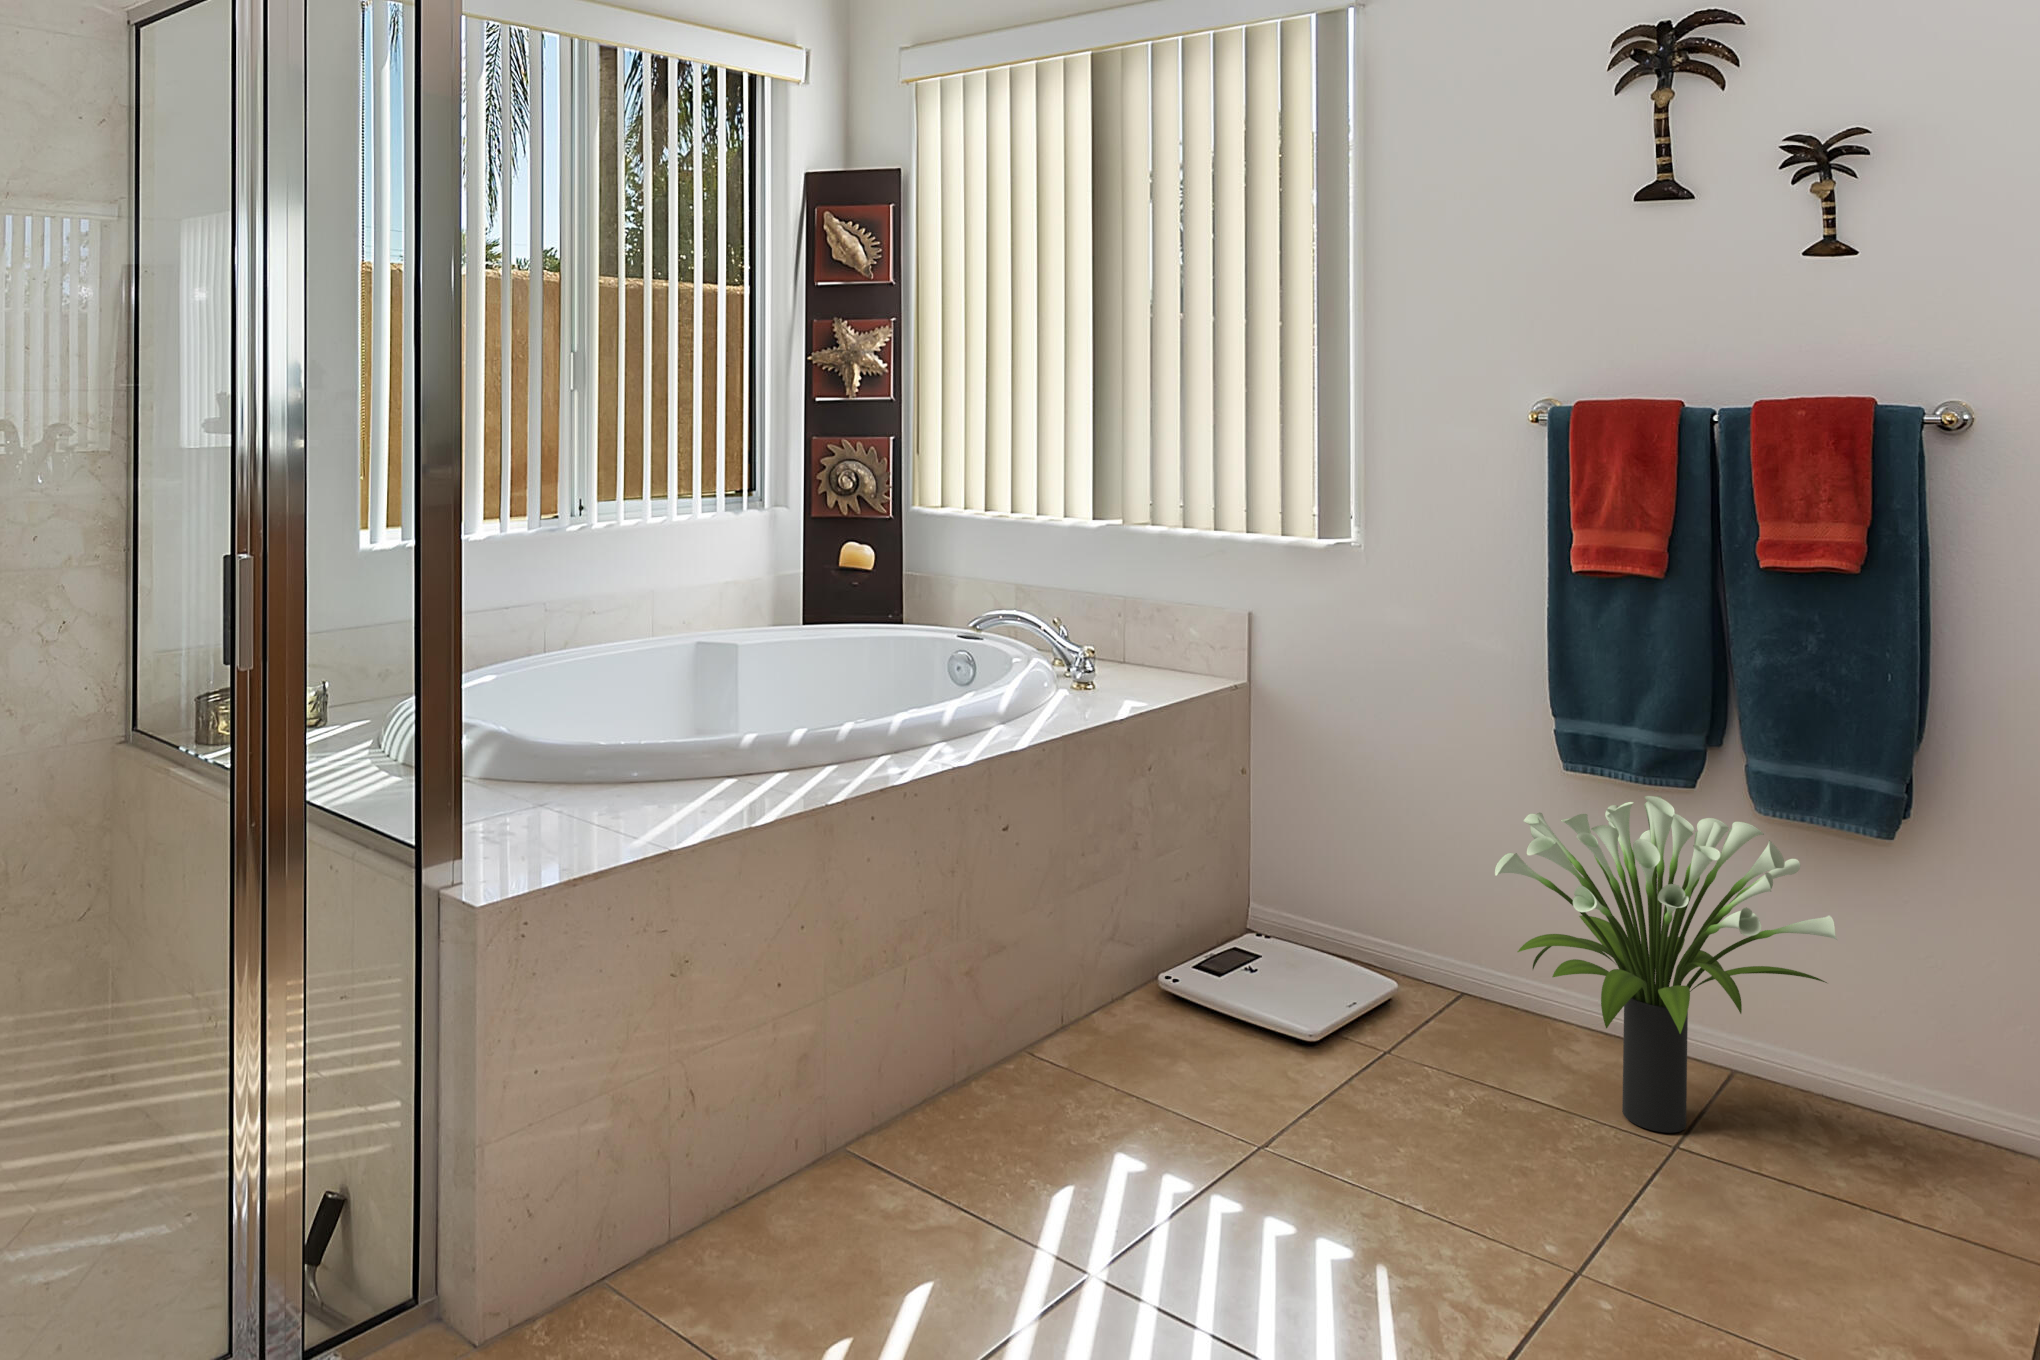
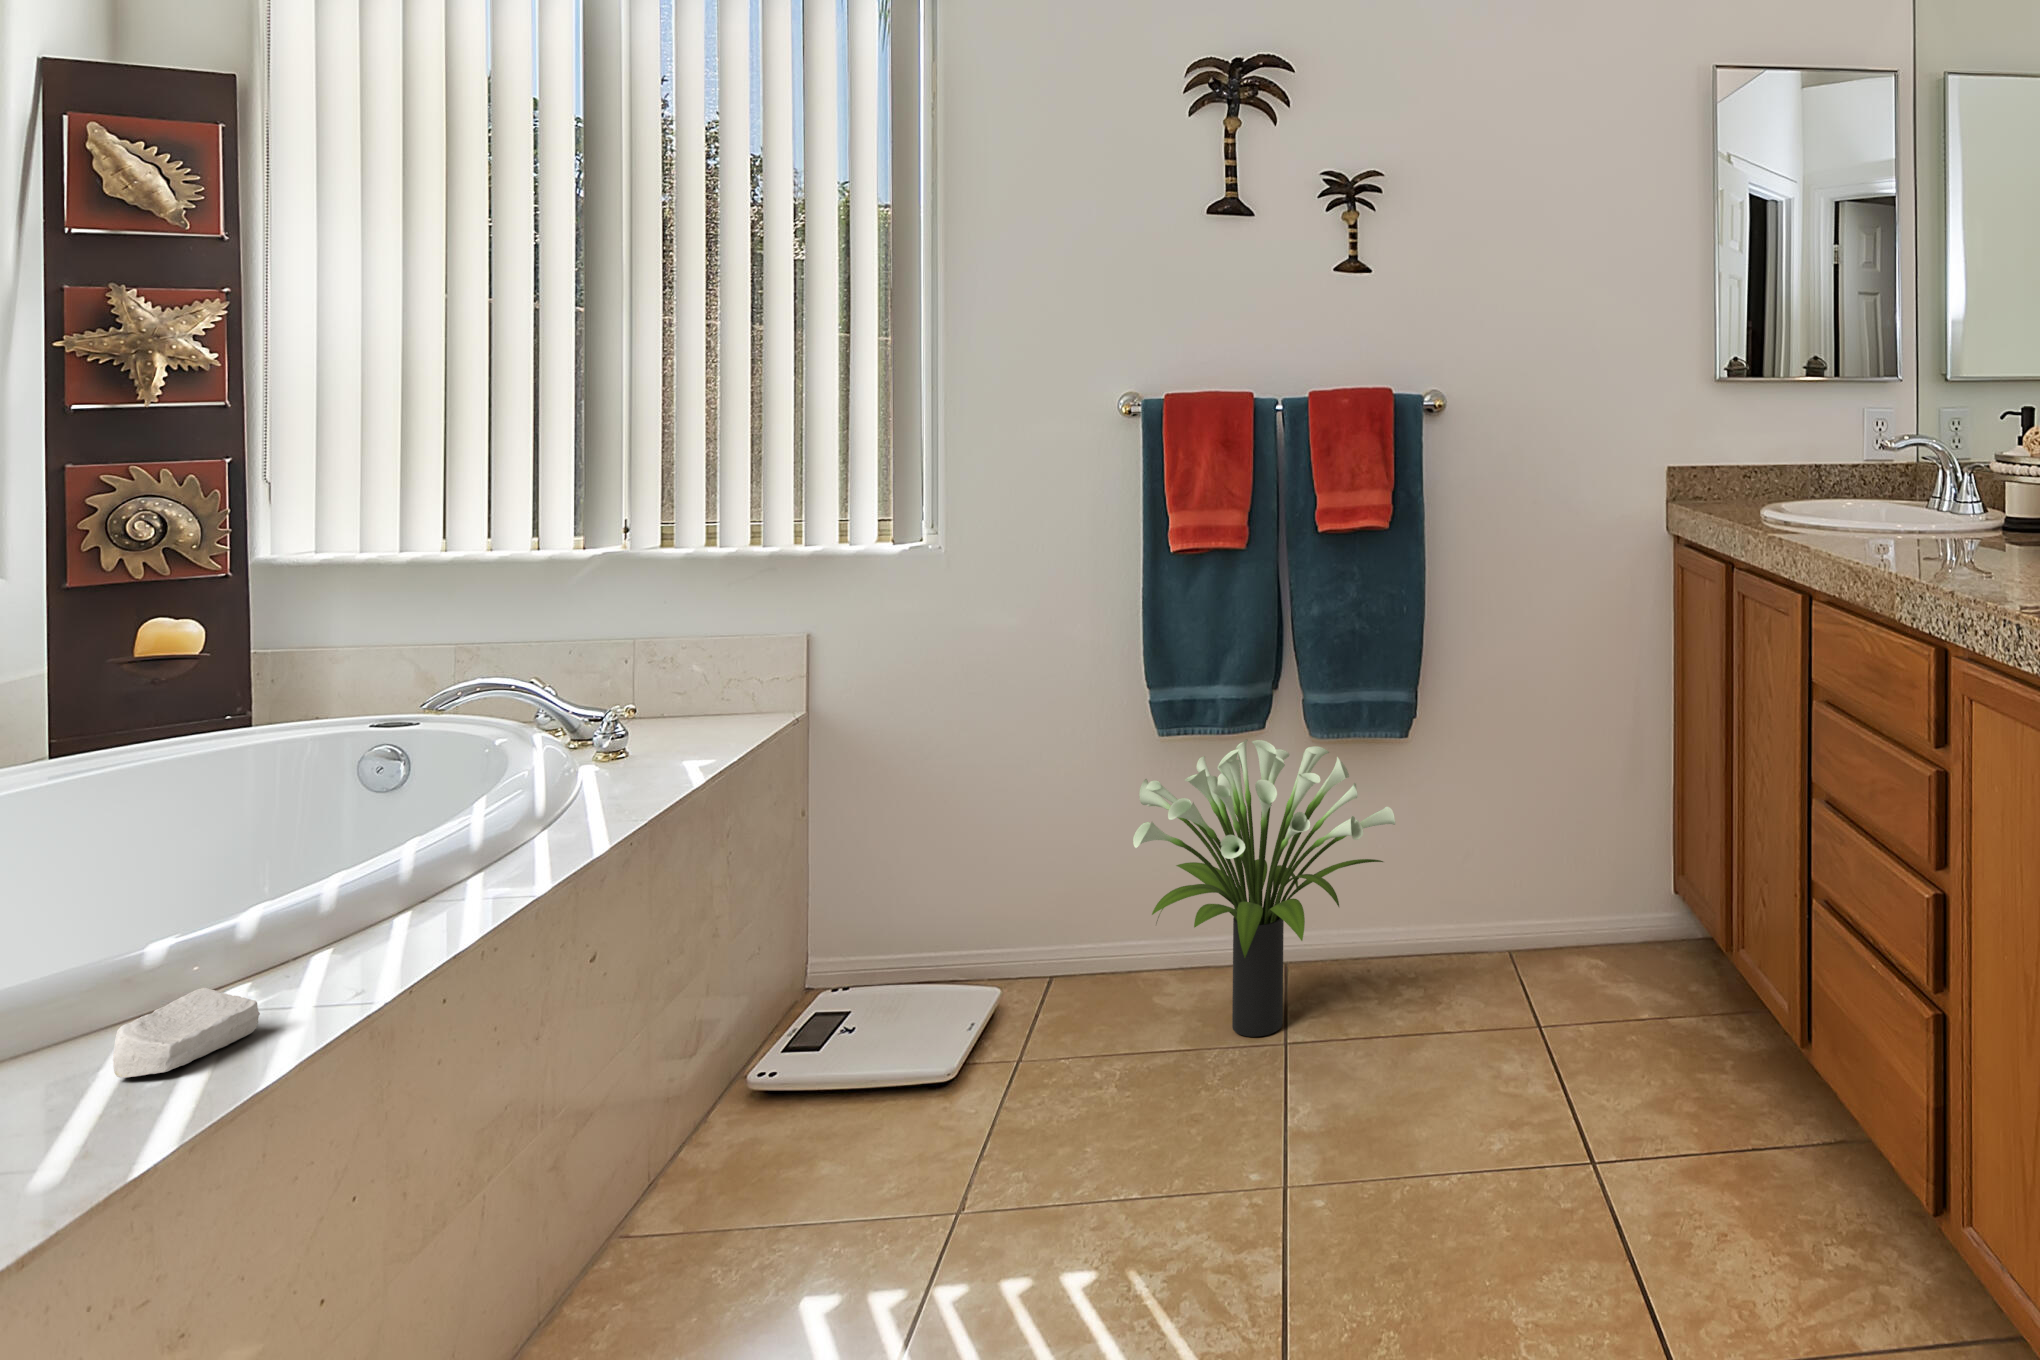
soap bar: none [700,766,770,808] -> present [113,988,260,1078]

